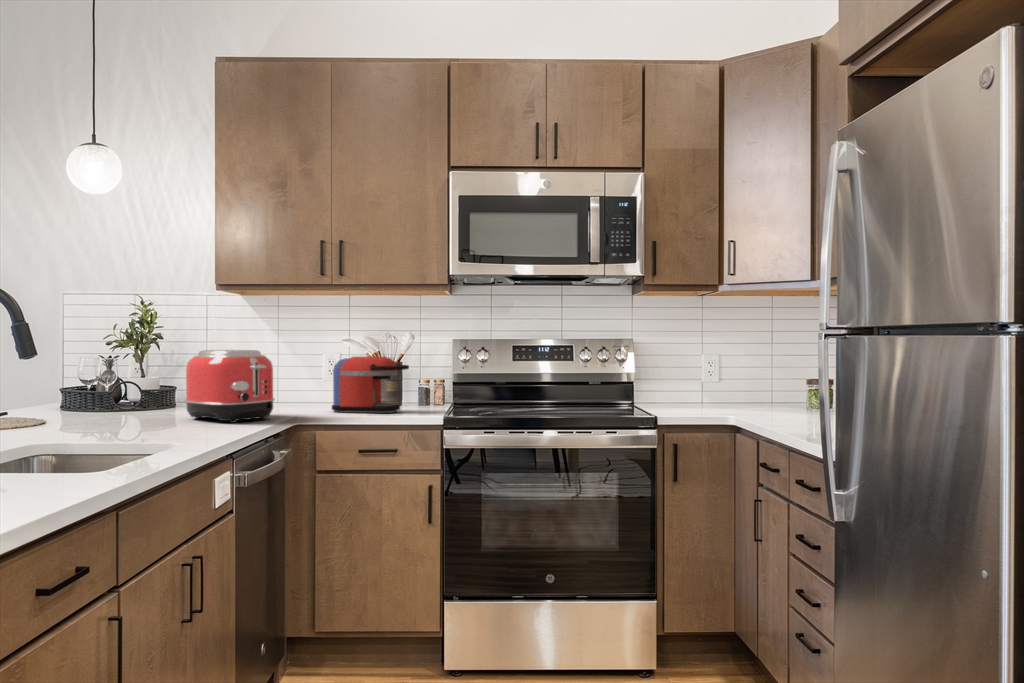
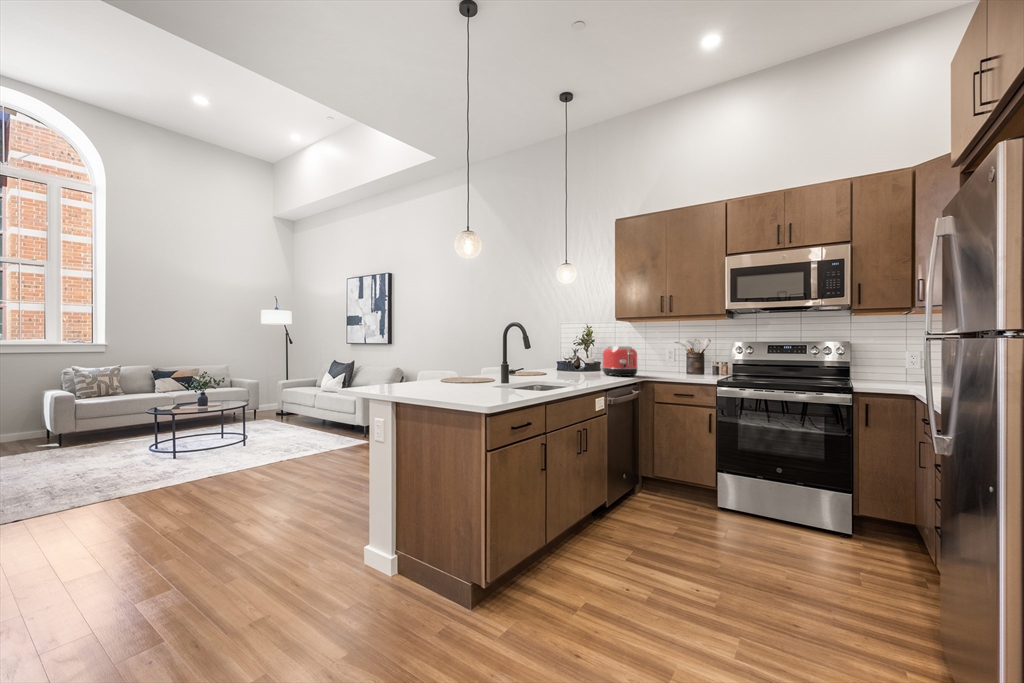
coffee maker: present [332,356,409,413] -> none [666,350,704,378]

